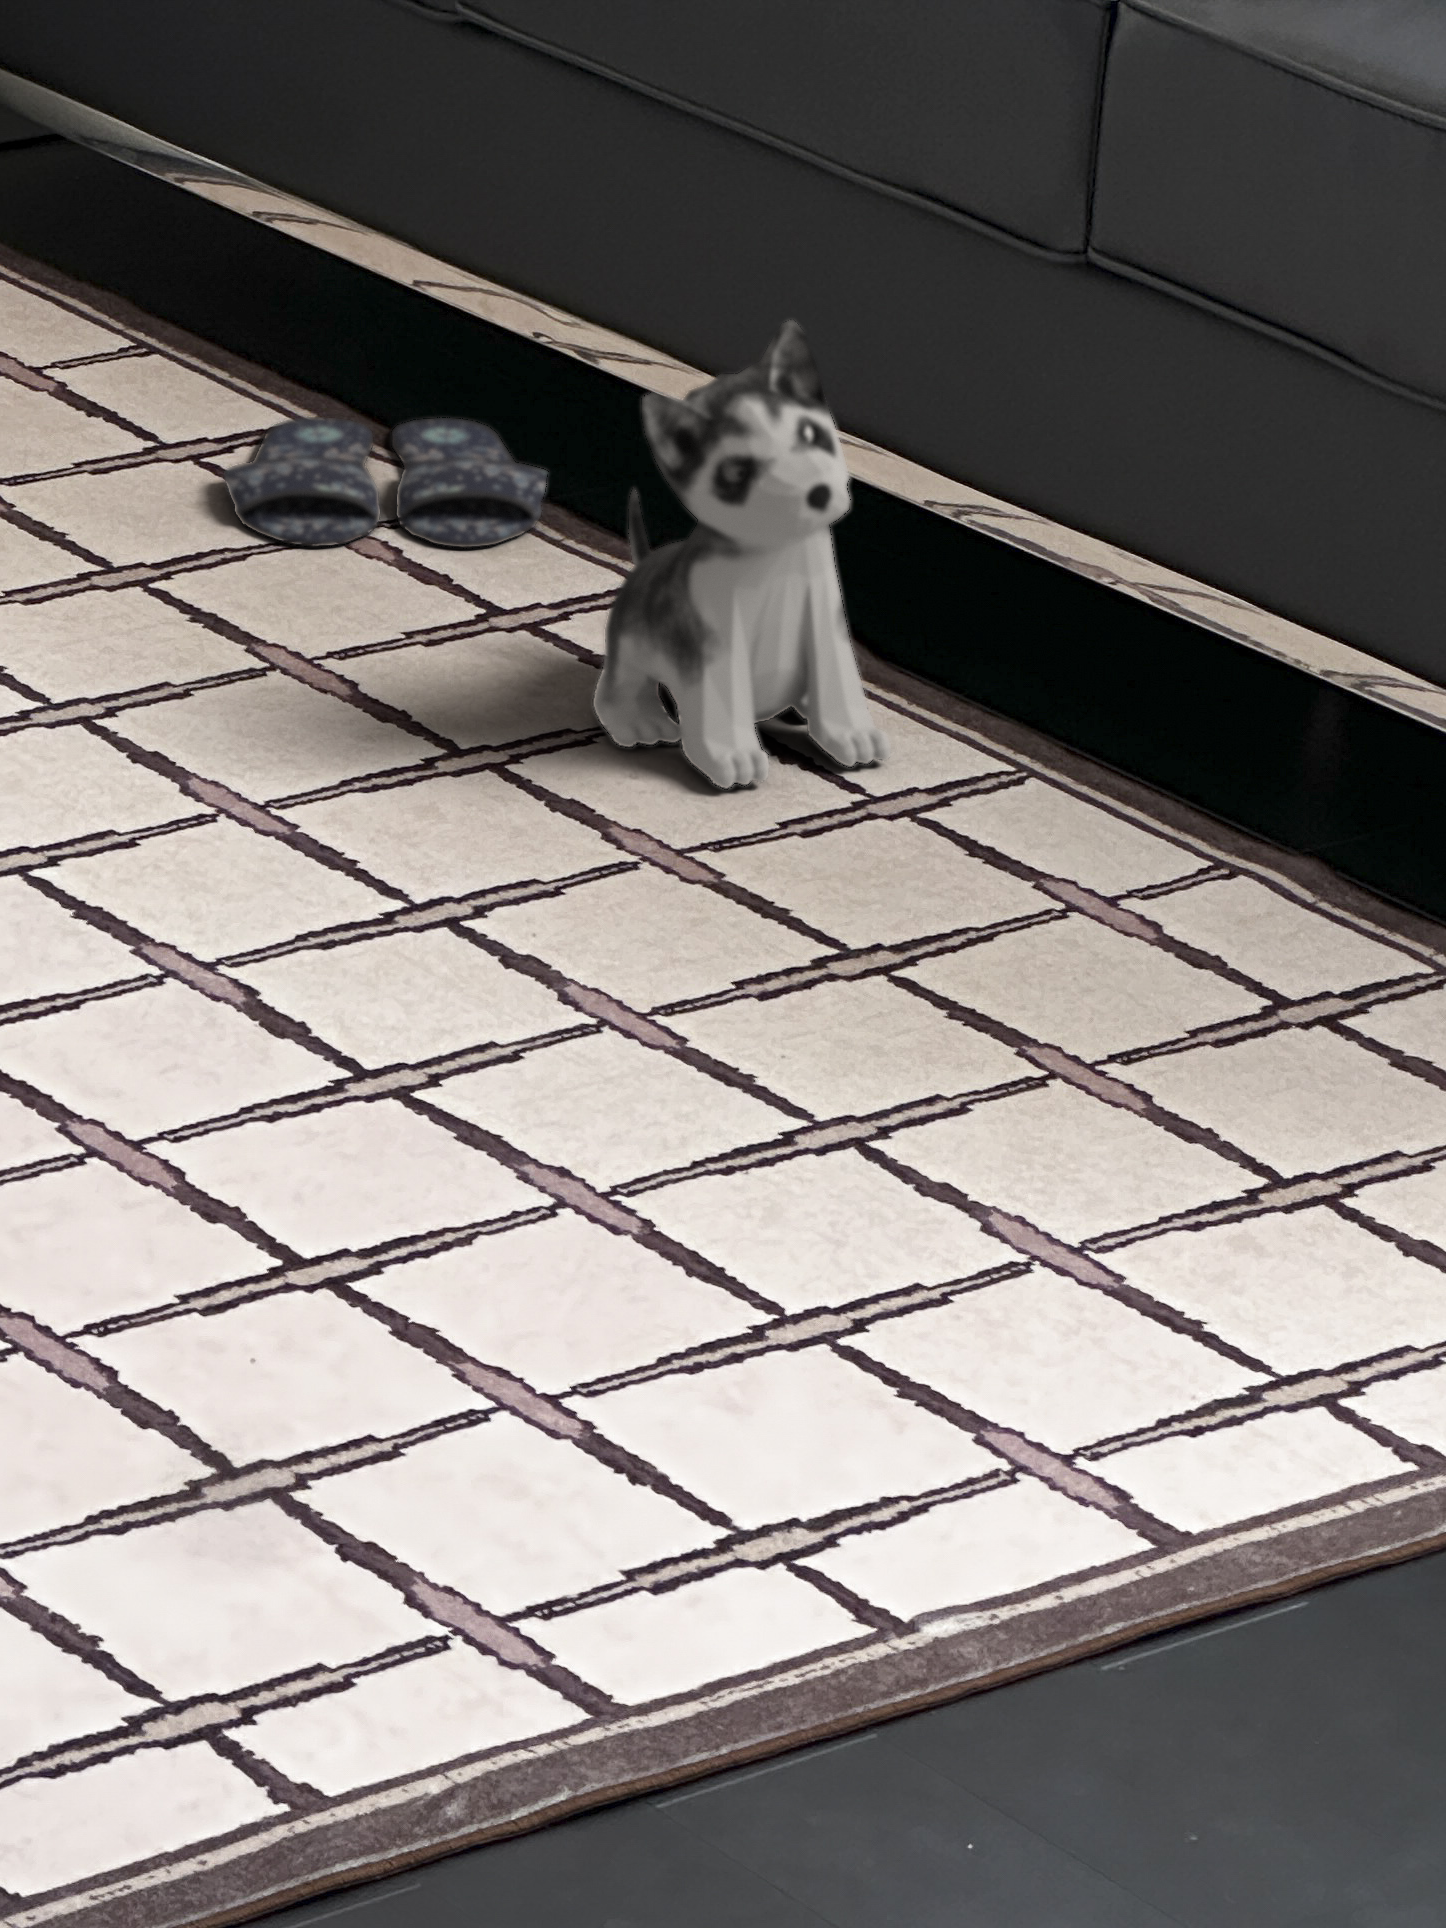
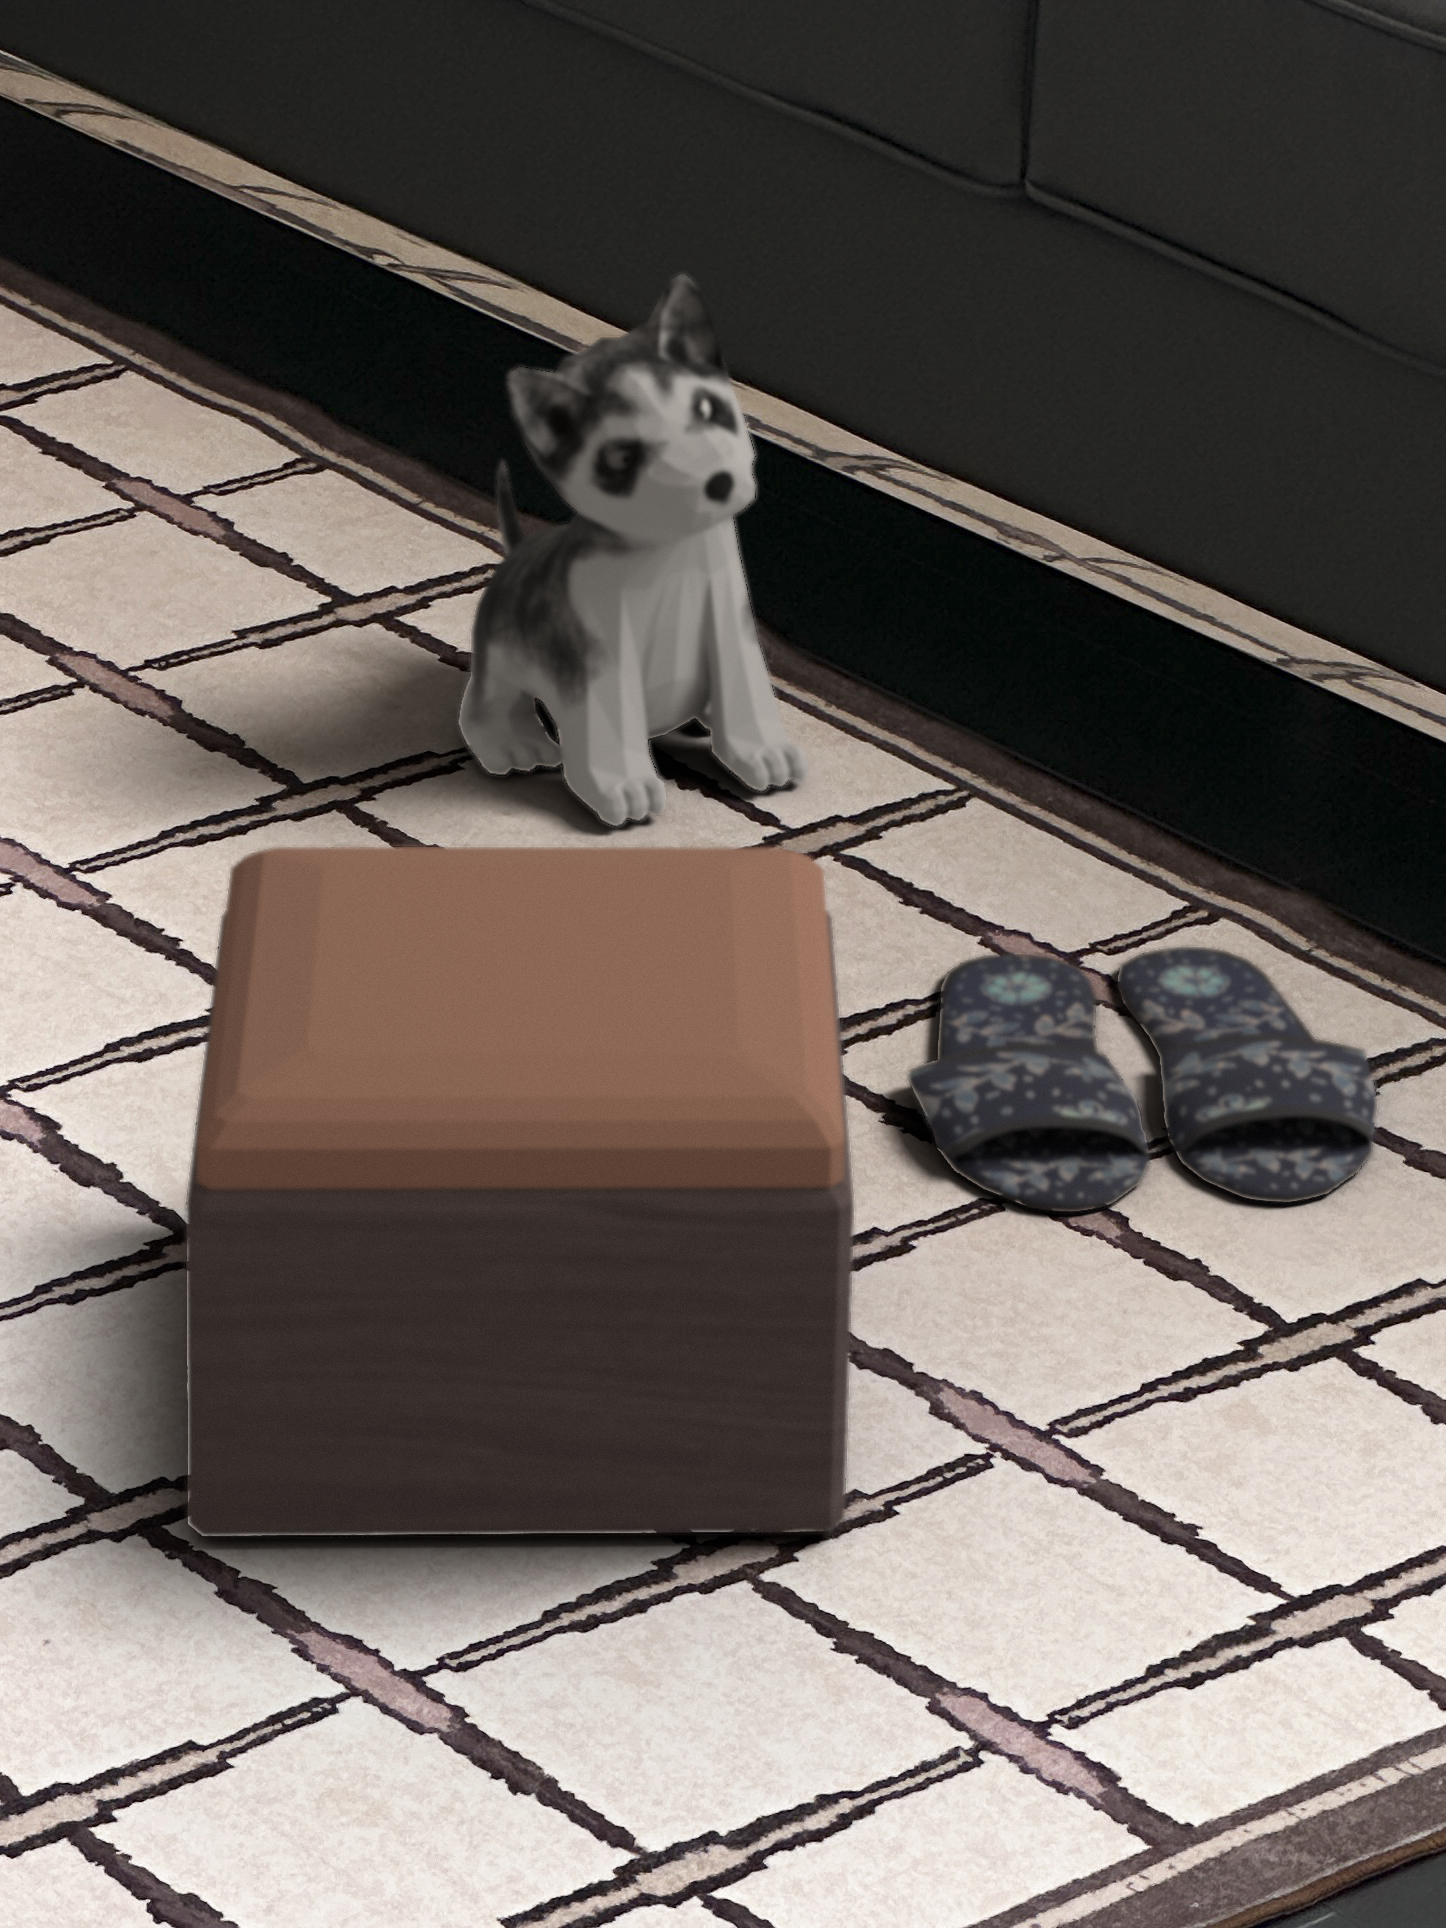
slippers: present [224,417,547,548] -> present [908,947,1377,1212]
footstool: none [367,747,920,1312] -> present [186,847,854,1537]

